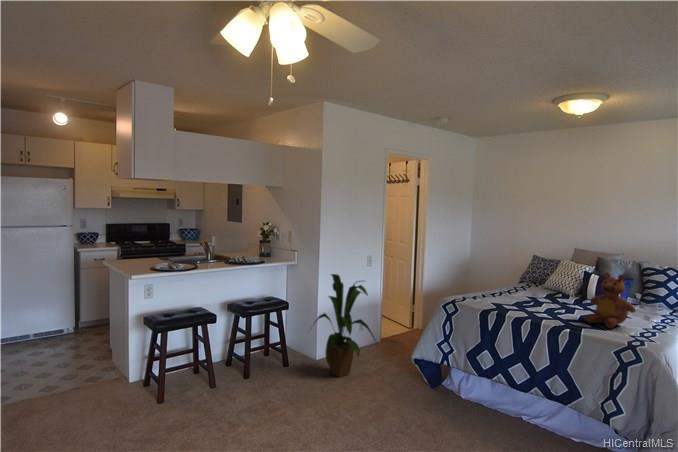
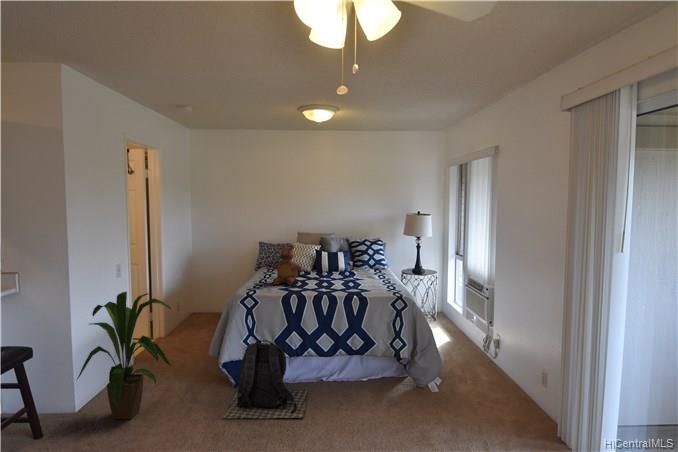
teddy bear: present [585,272,636,328] -> present [272,245,302,285]
backpack: none [394,346,492,439] -> present [224,340,307,418]

